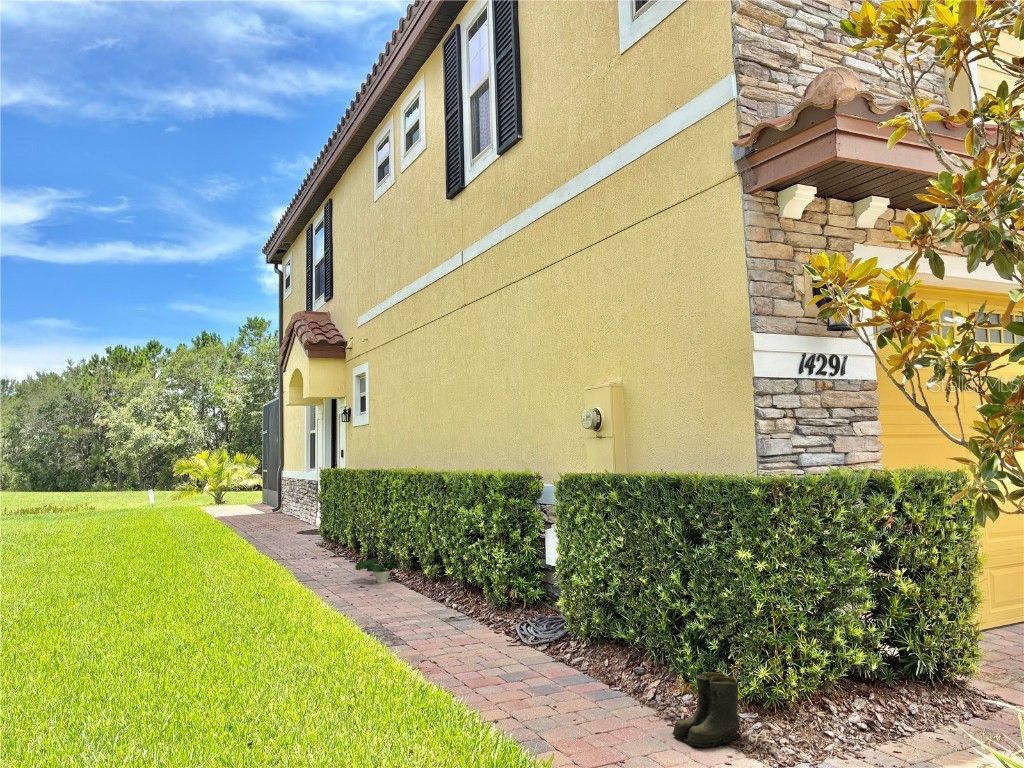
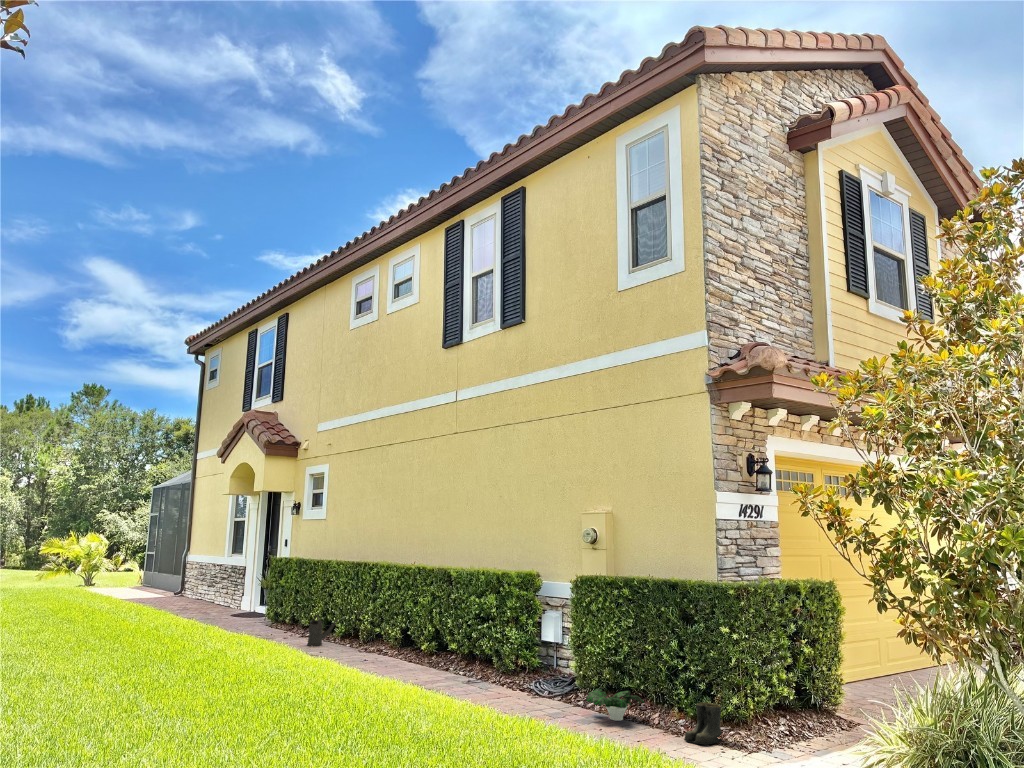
watering can: none [319,530,360,565] -> present [304,615,338,646]
potted plant: present [355,558,401,583] -> present [586,688,645,721]

